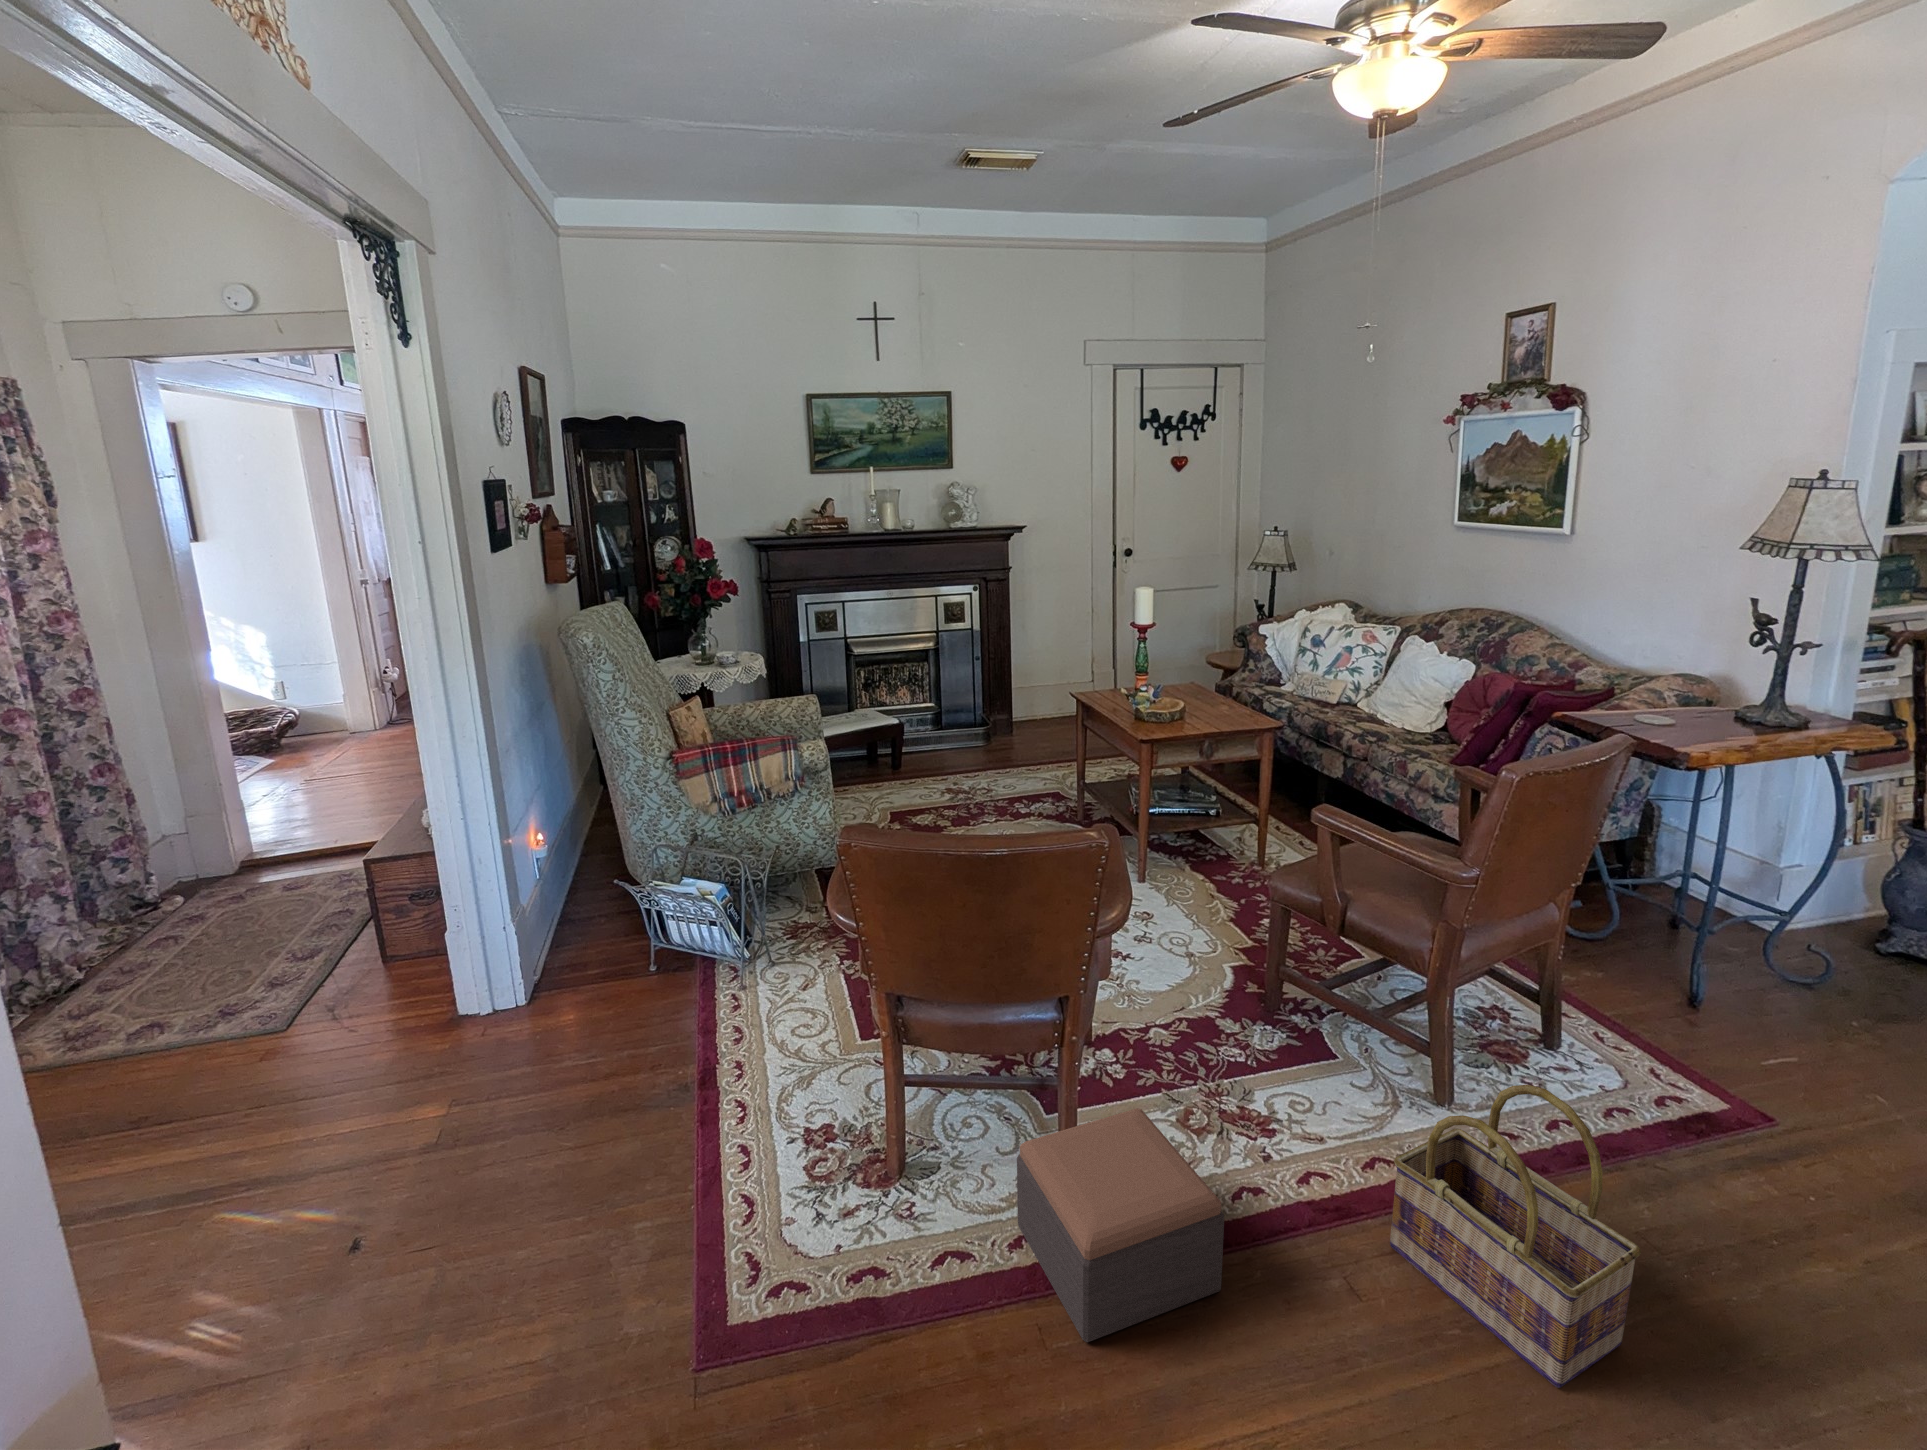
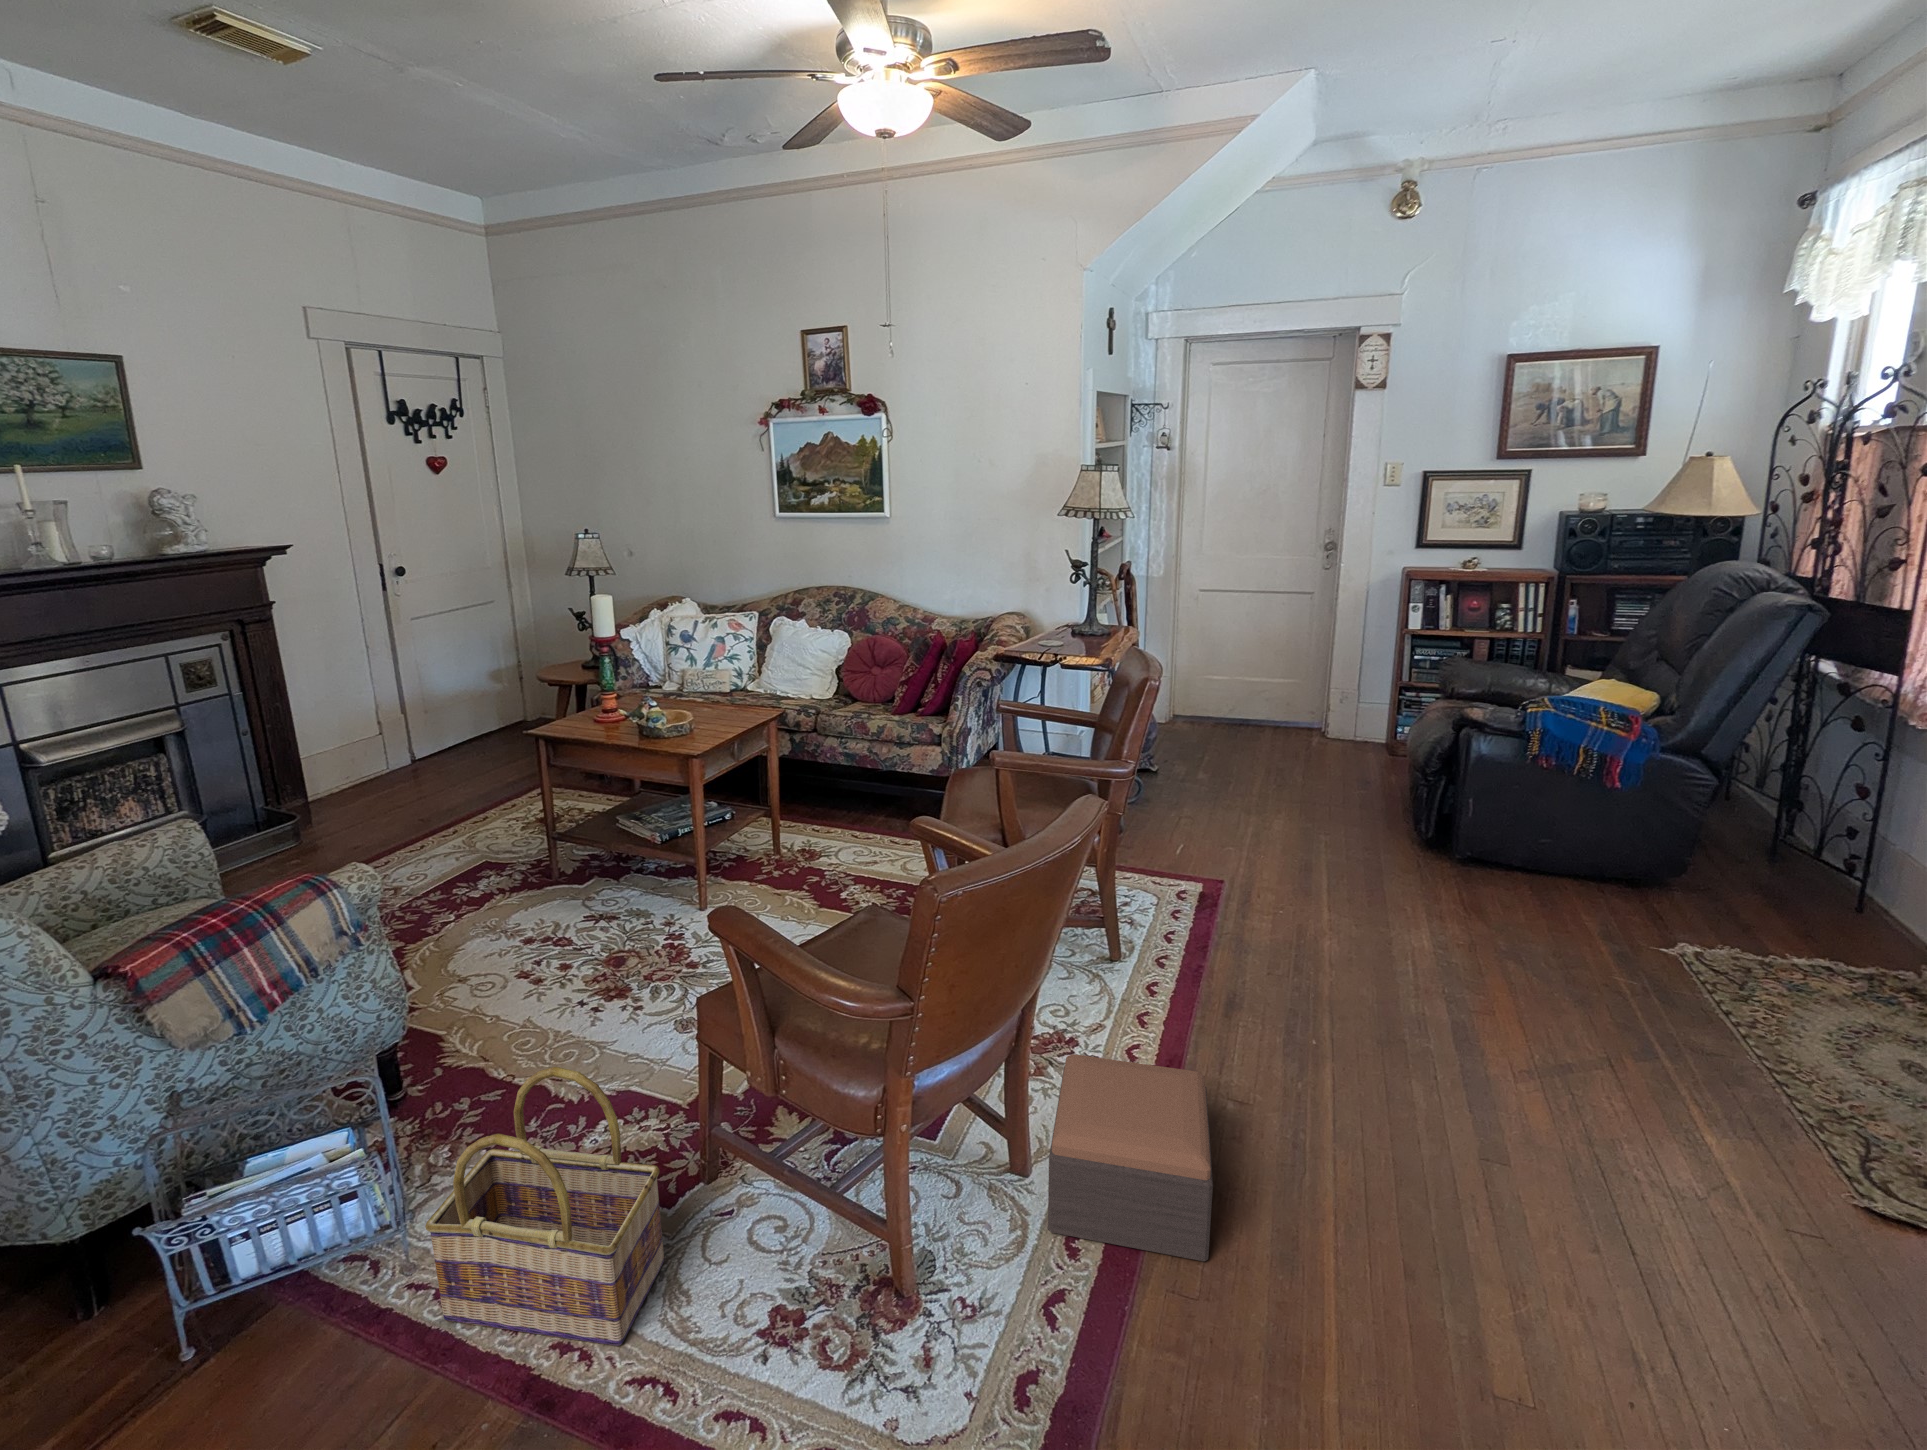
basket: present [1390,1085,1641,1388] -> present [425,1067,664,1346]

